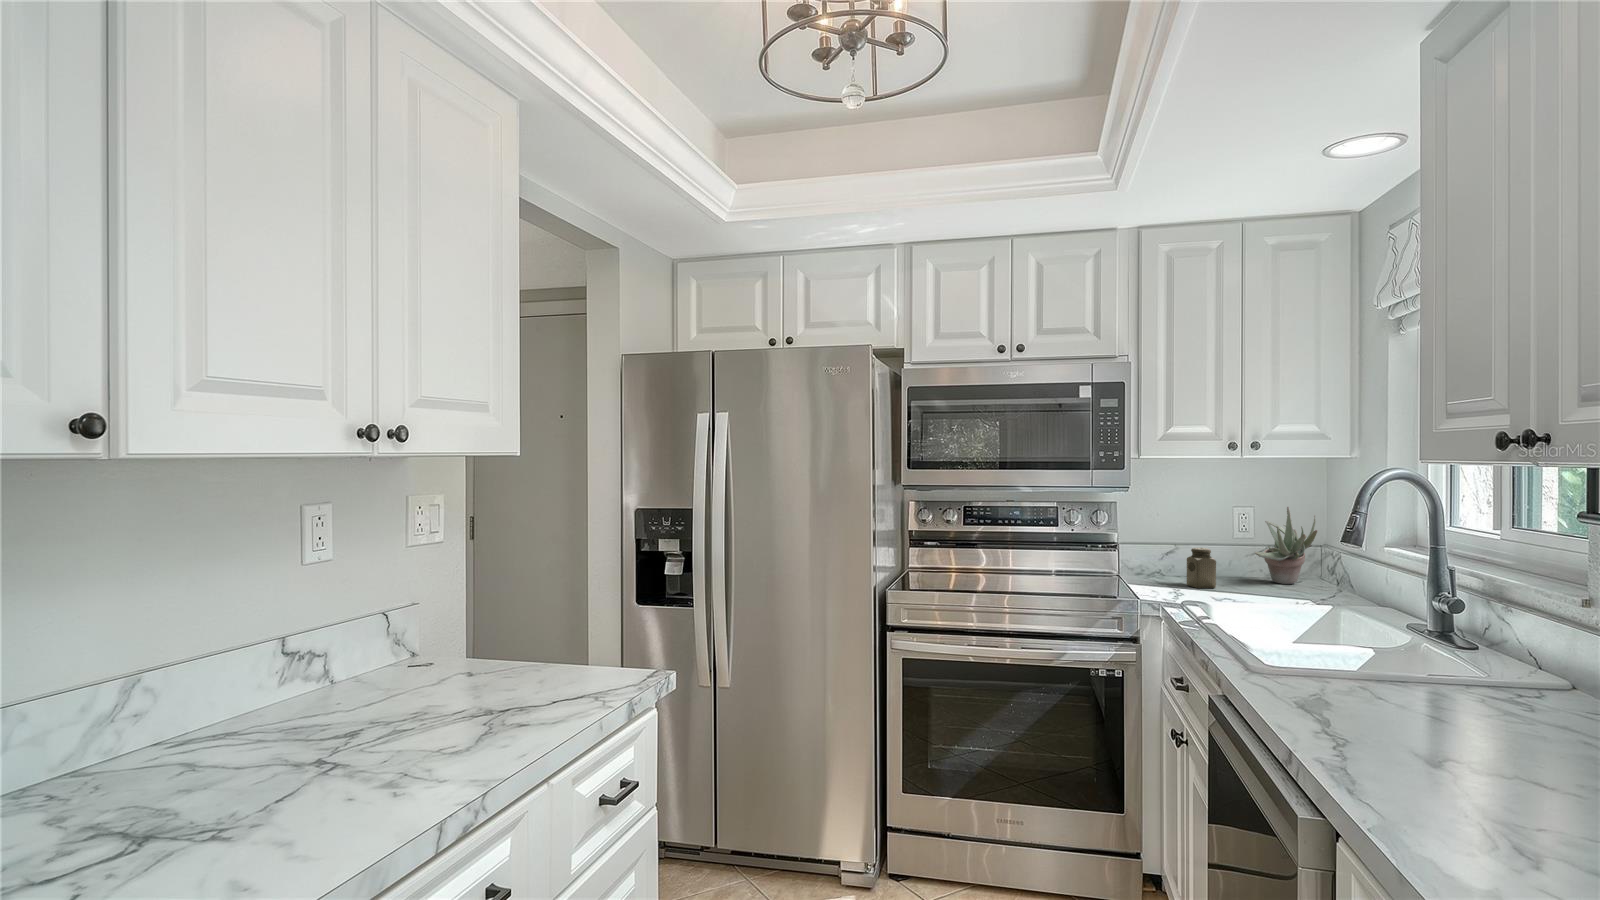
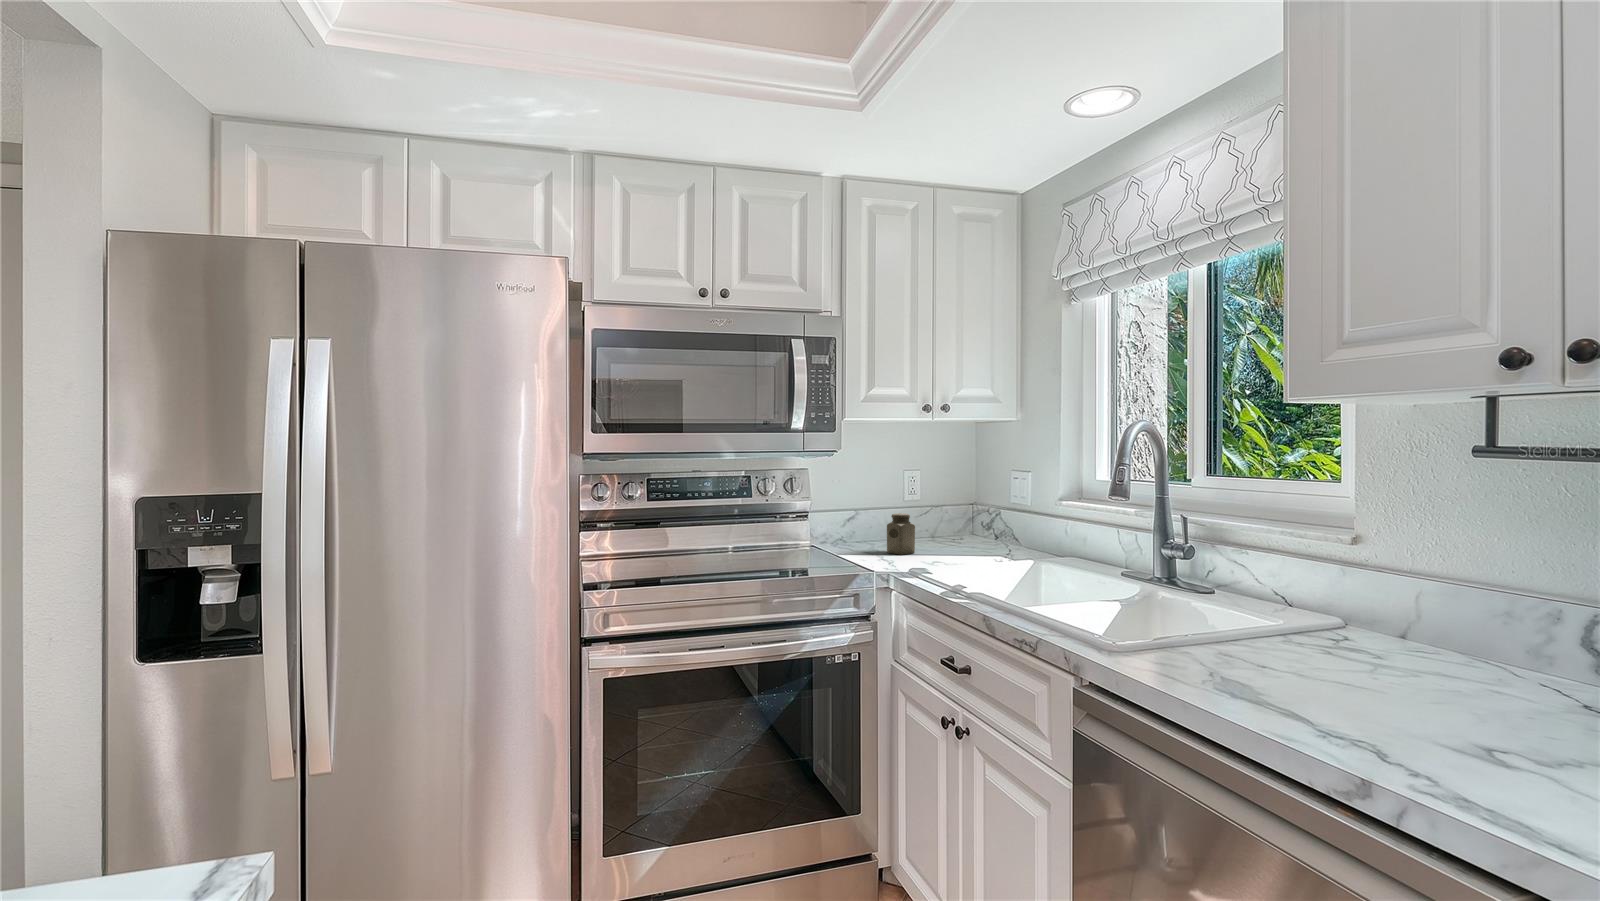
succulent plant: present [1255,507,1317,584] -> none [938,469,987,544]

